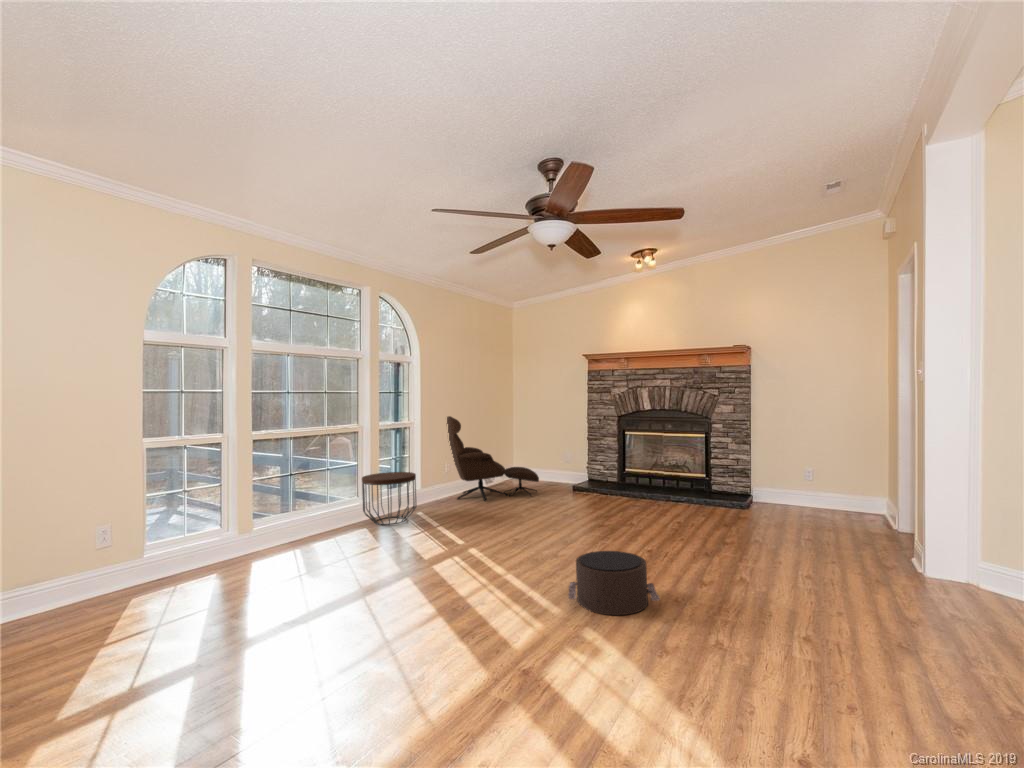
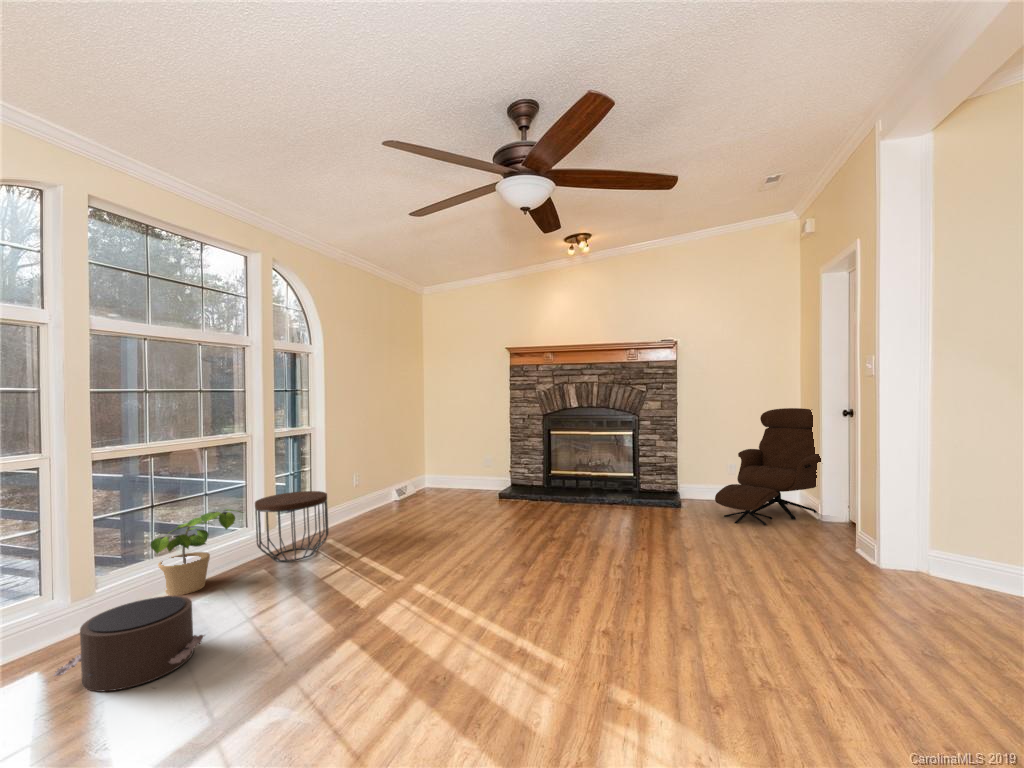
lounge chair: present [447,416,539,501] -> present [715,408,821,526]
potted plant: none [287,479,350,540] -> present [150,509,243,595]
pouf: present [568,551,660,615] -> present [53,596,204,692]

